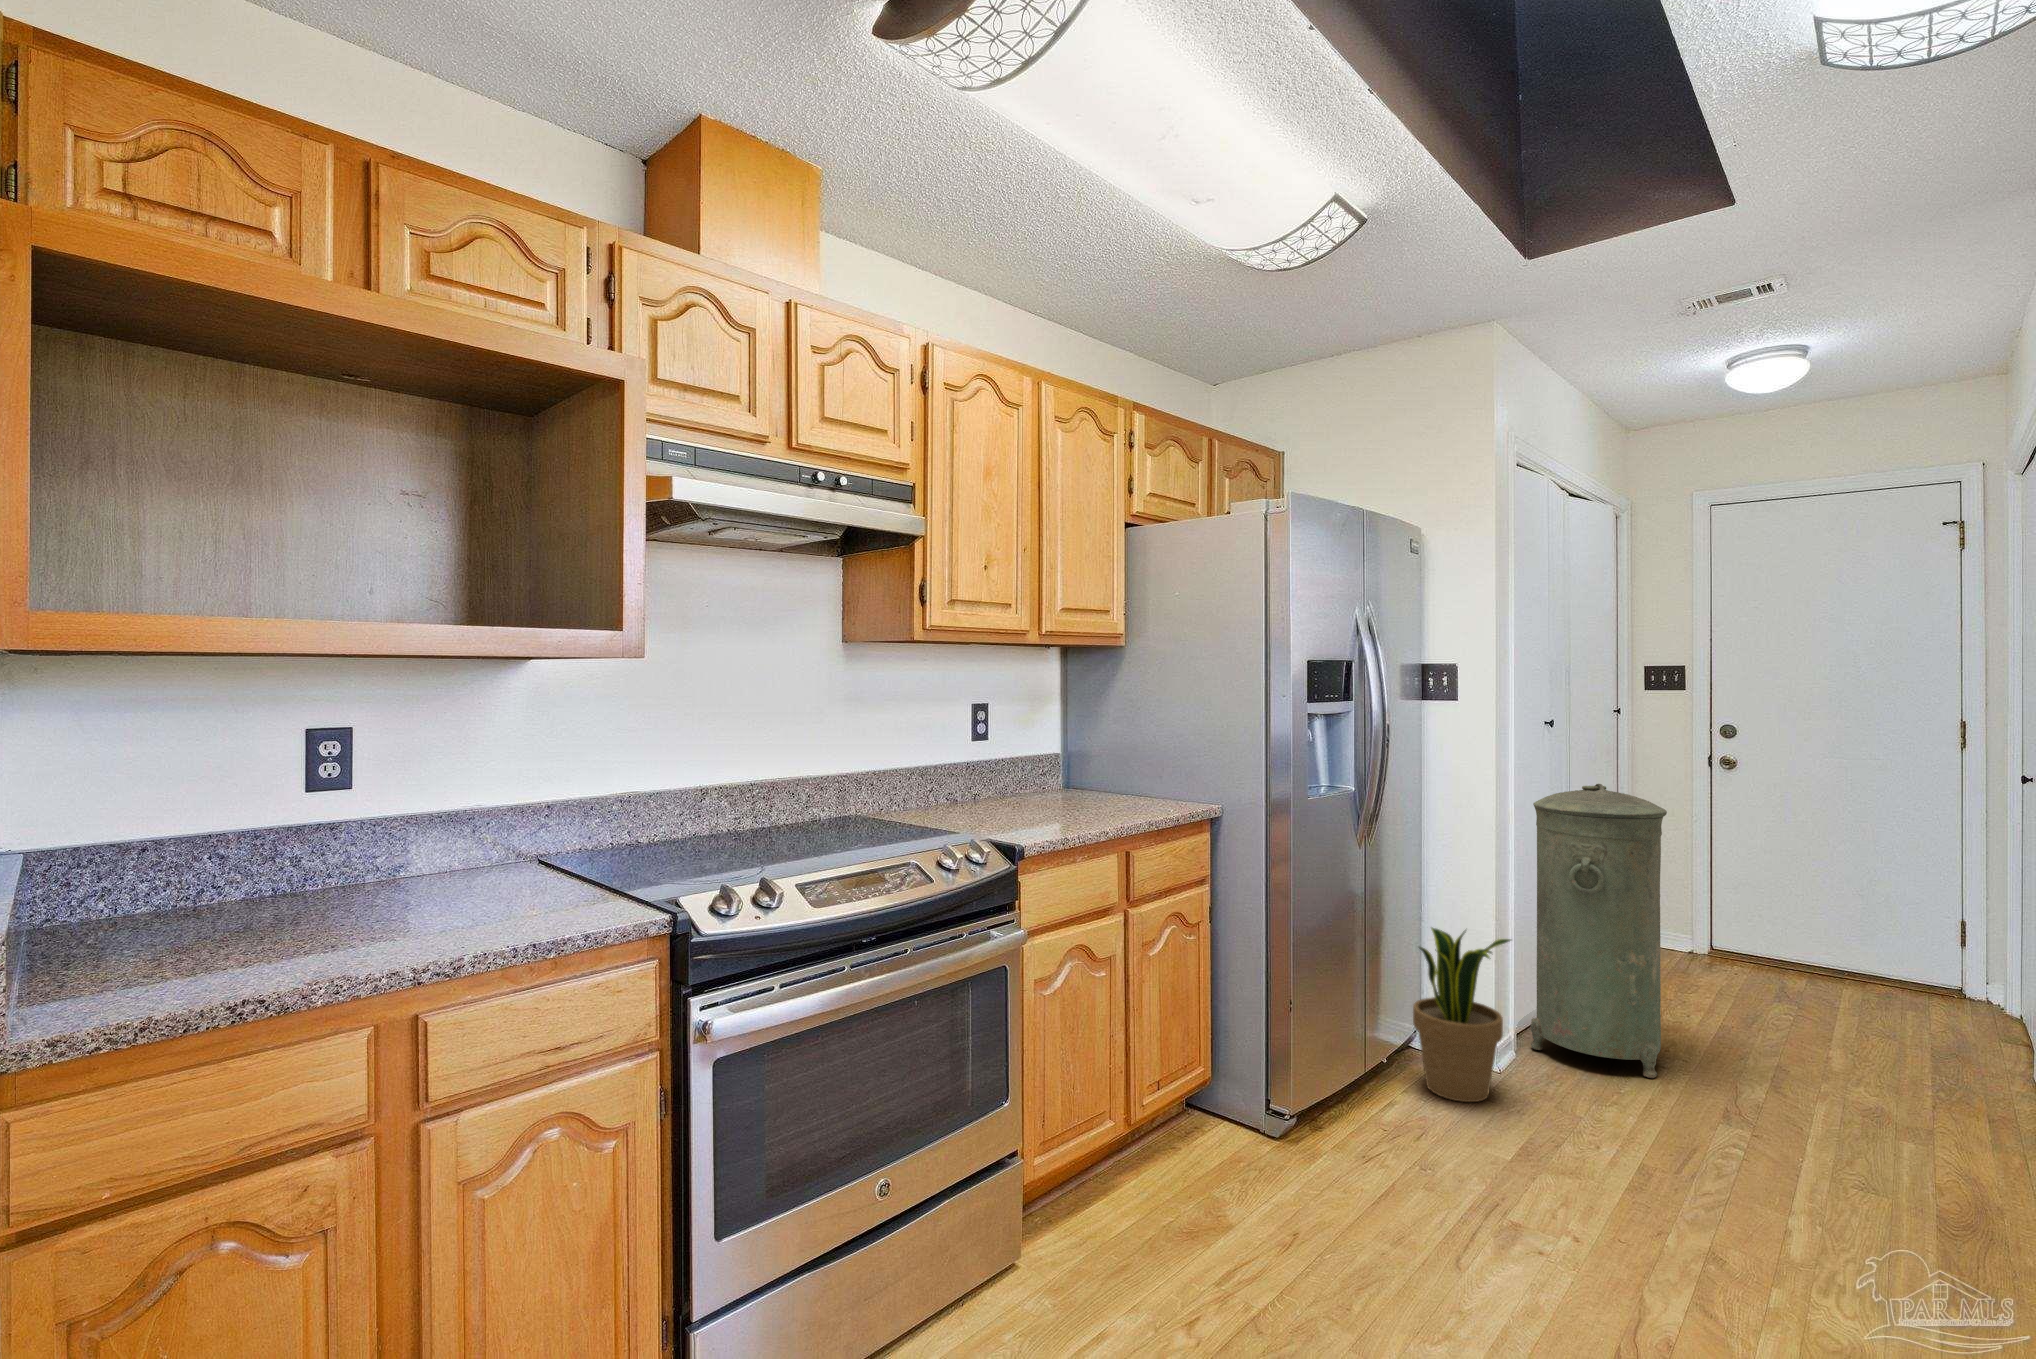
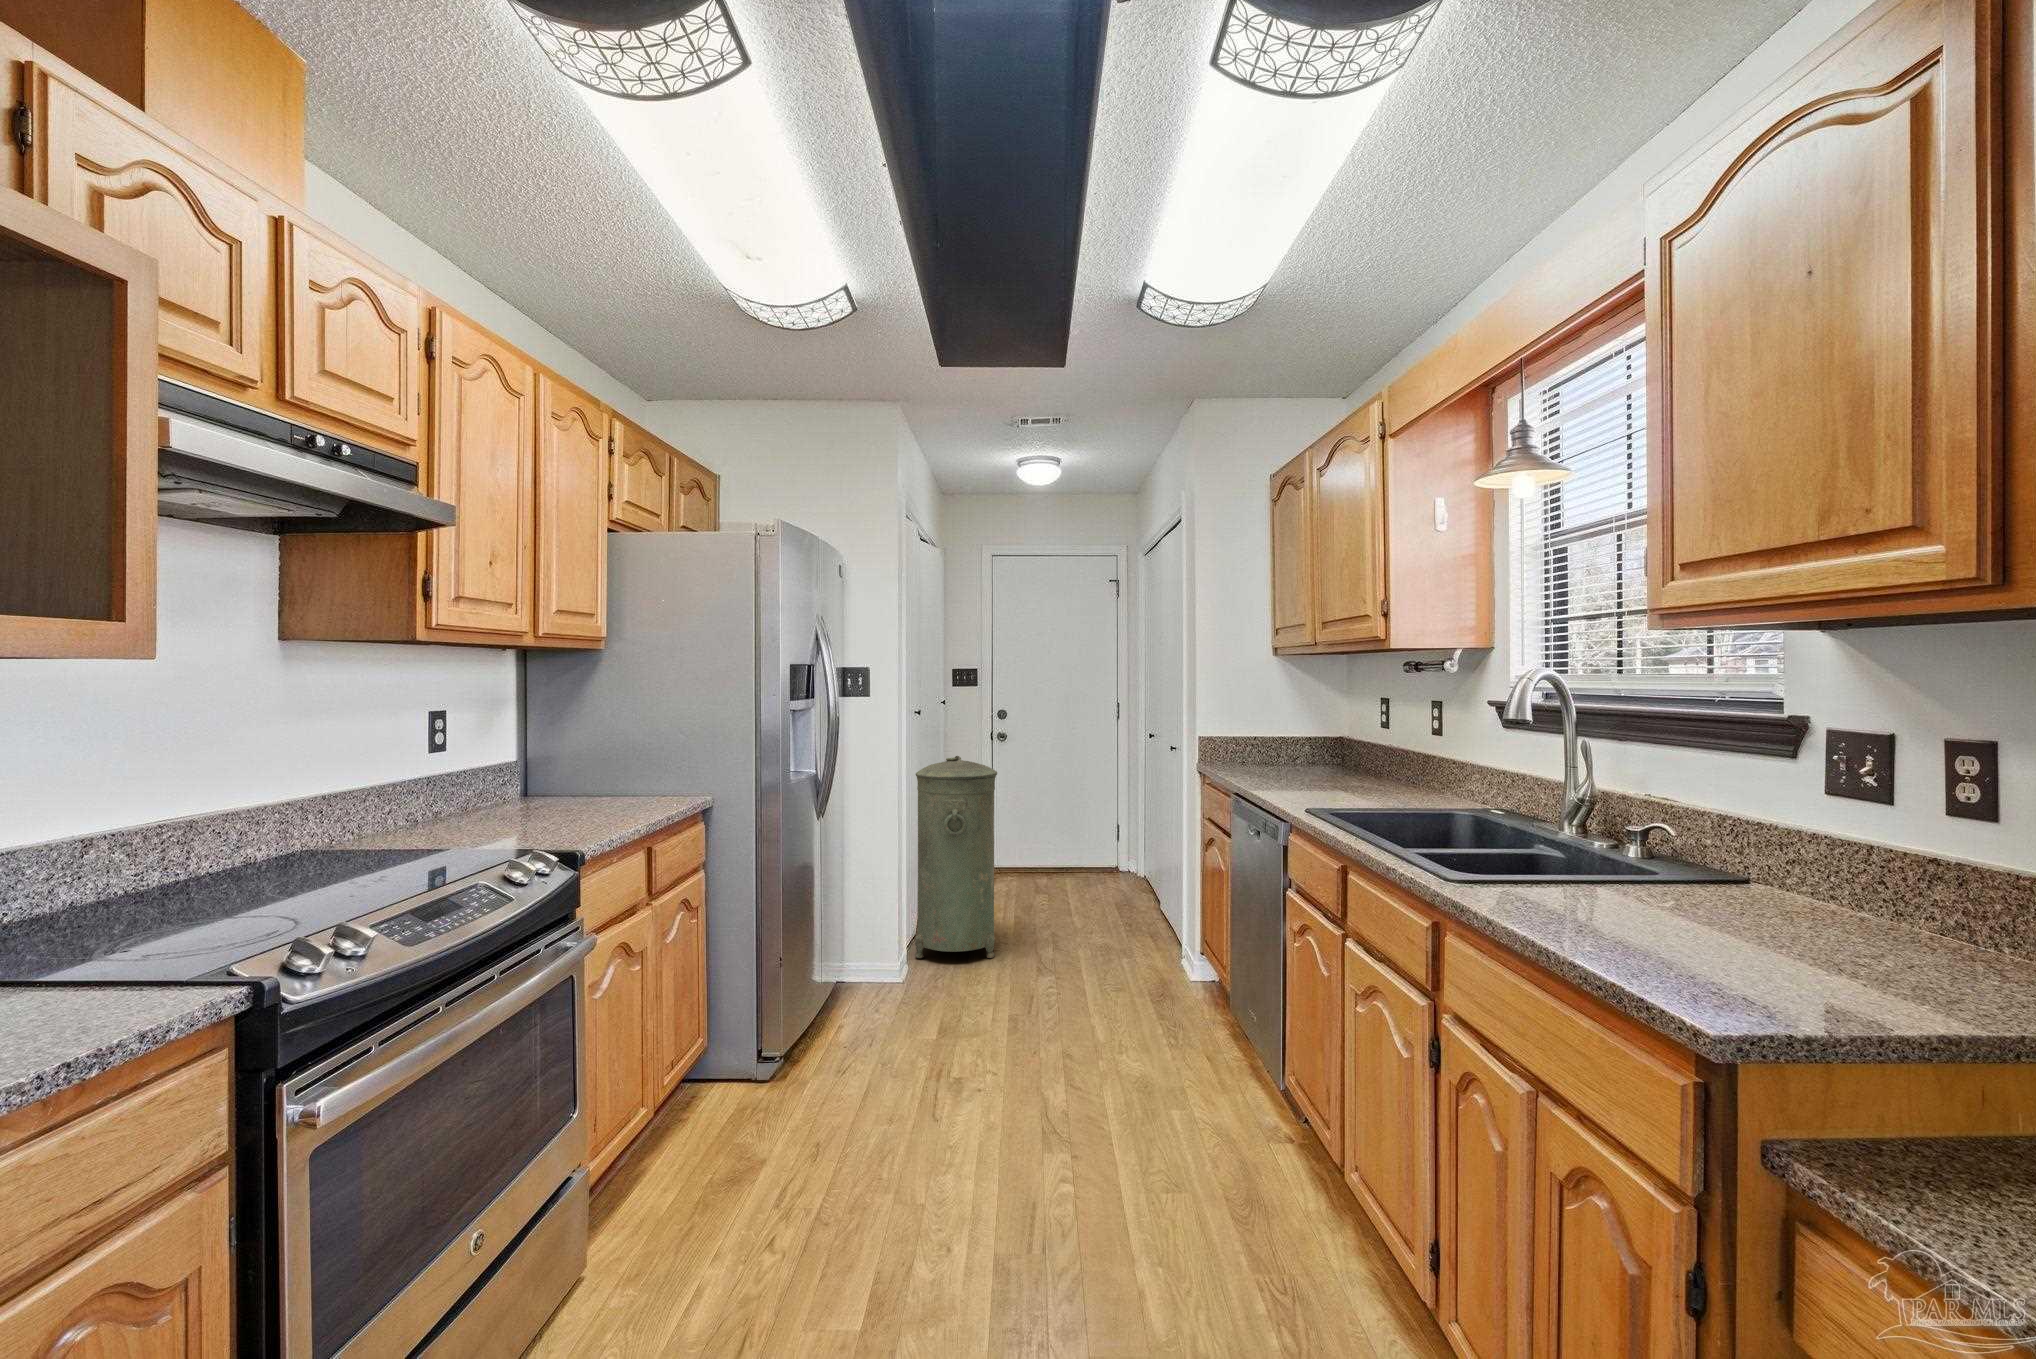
potted plant: present [1413,928,1511,1102] -> none [850,873,922,1009]

